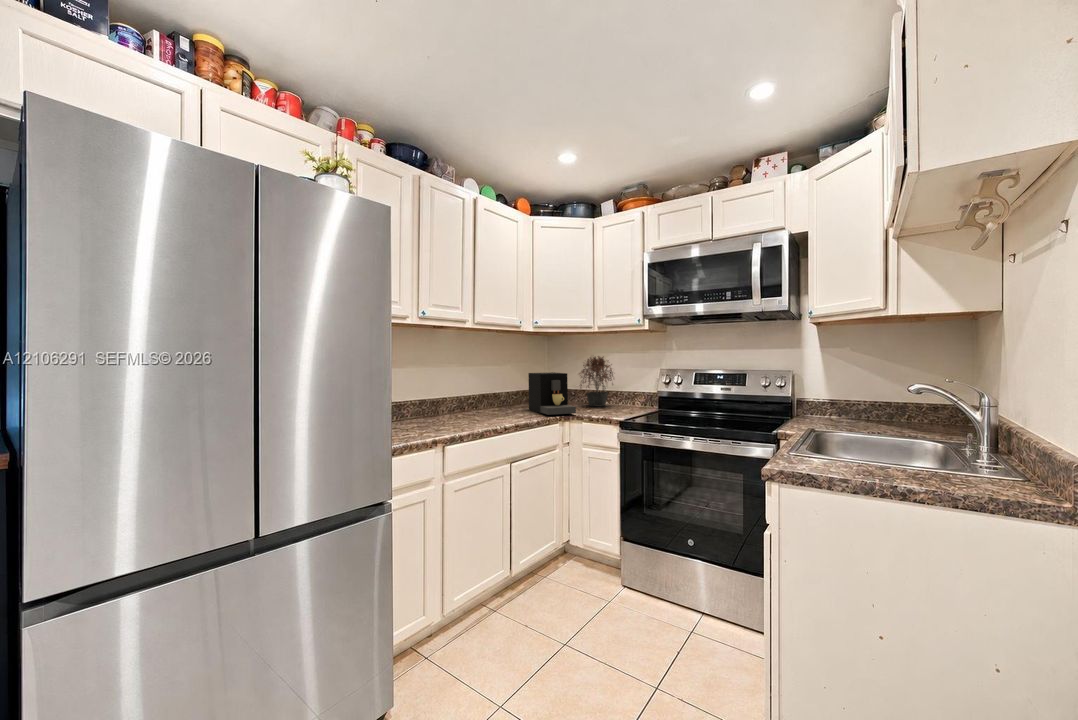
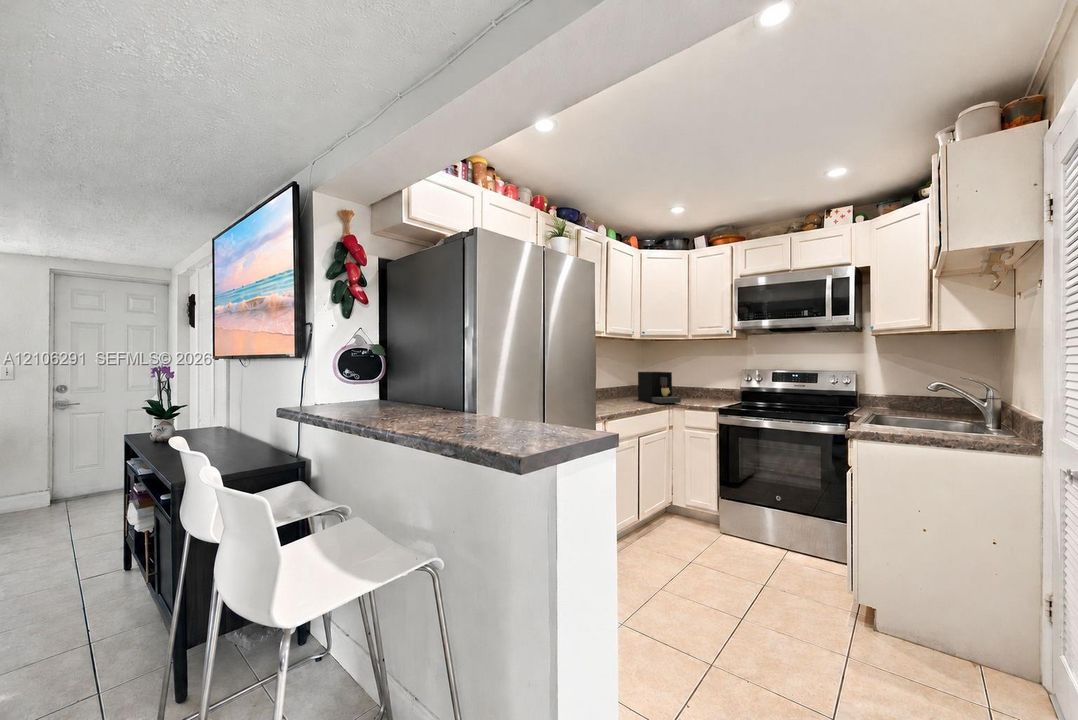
potted plant: present [579,356,613,407] -> none [674,358,706,399]

